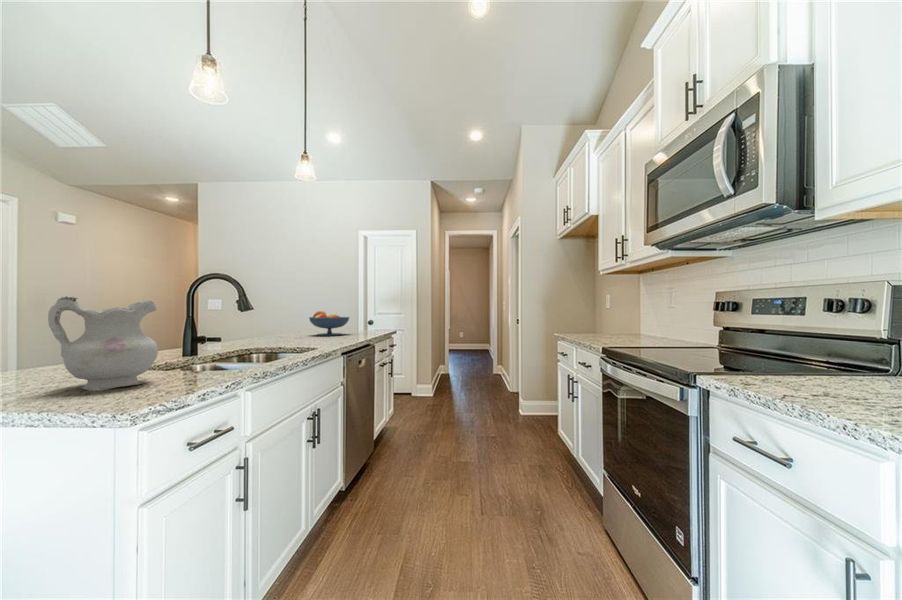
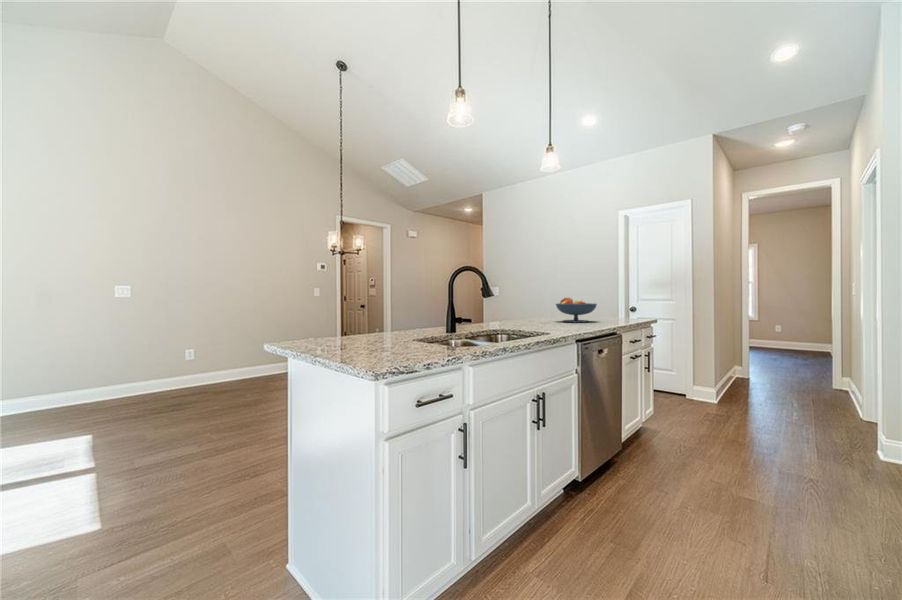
ceramic pitcher: present [48,296,158,390] -> none [353,287,410,352]

